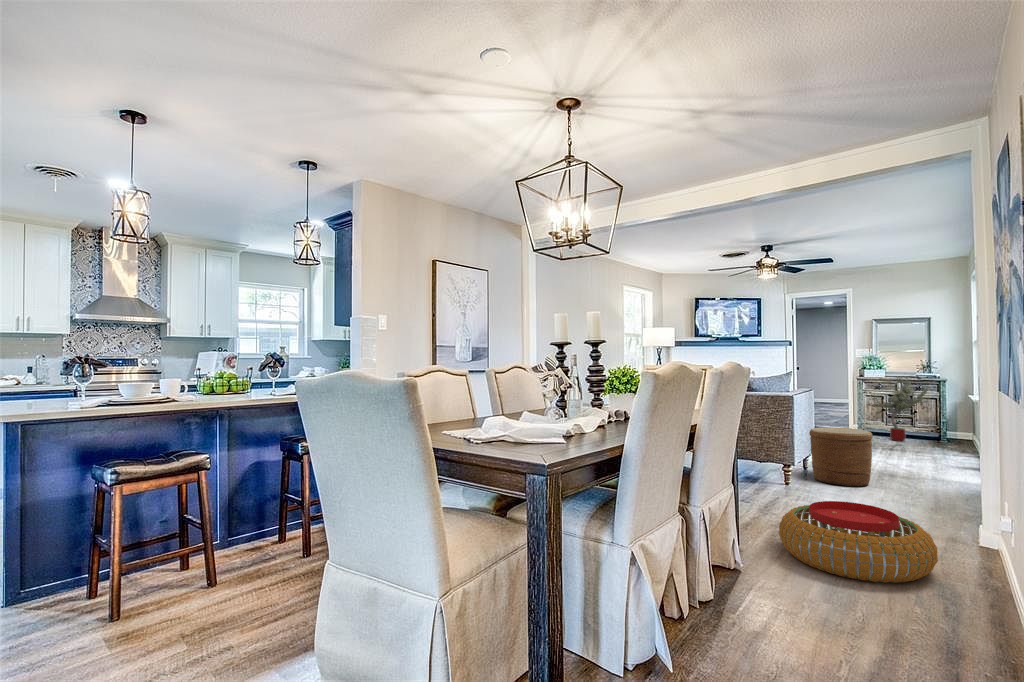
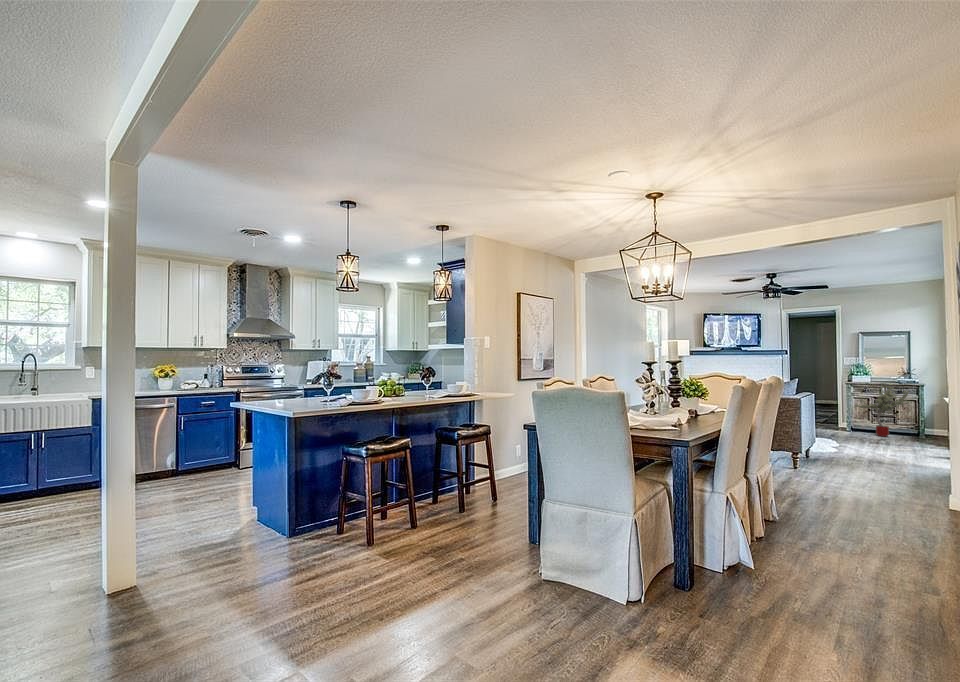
woven basket: present [809,427,873,487] -> none [814,424,865,470]
pouf: present [779,501,938,583] -> none [803,475,918,527]

